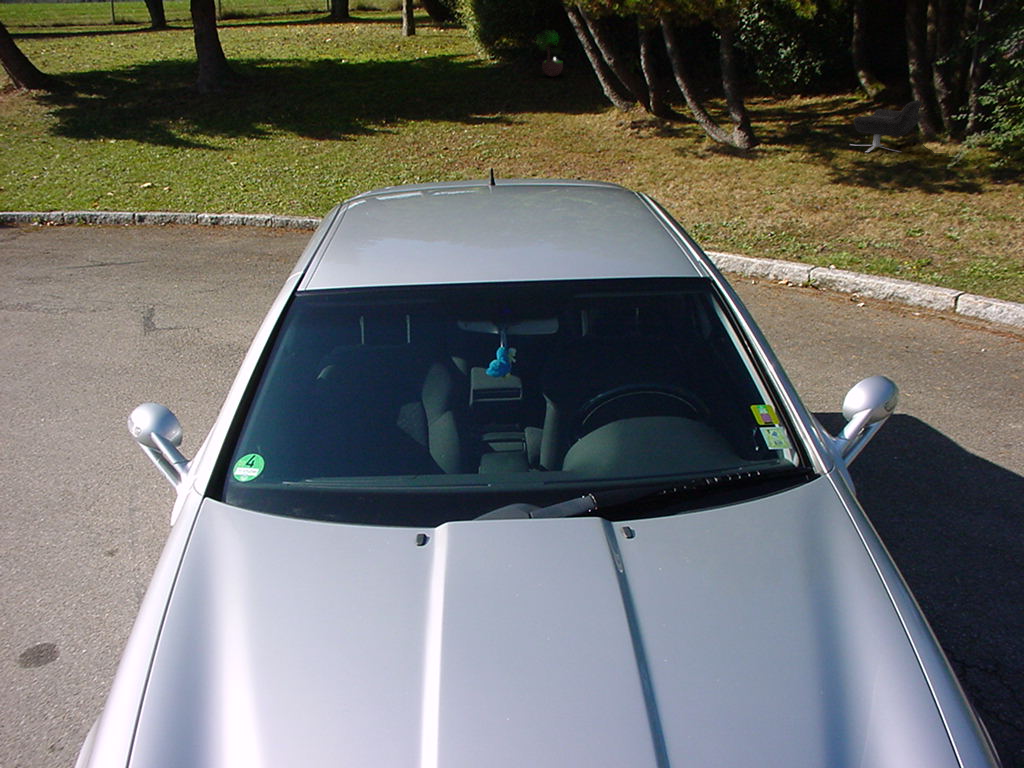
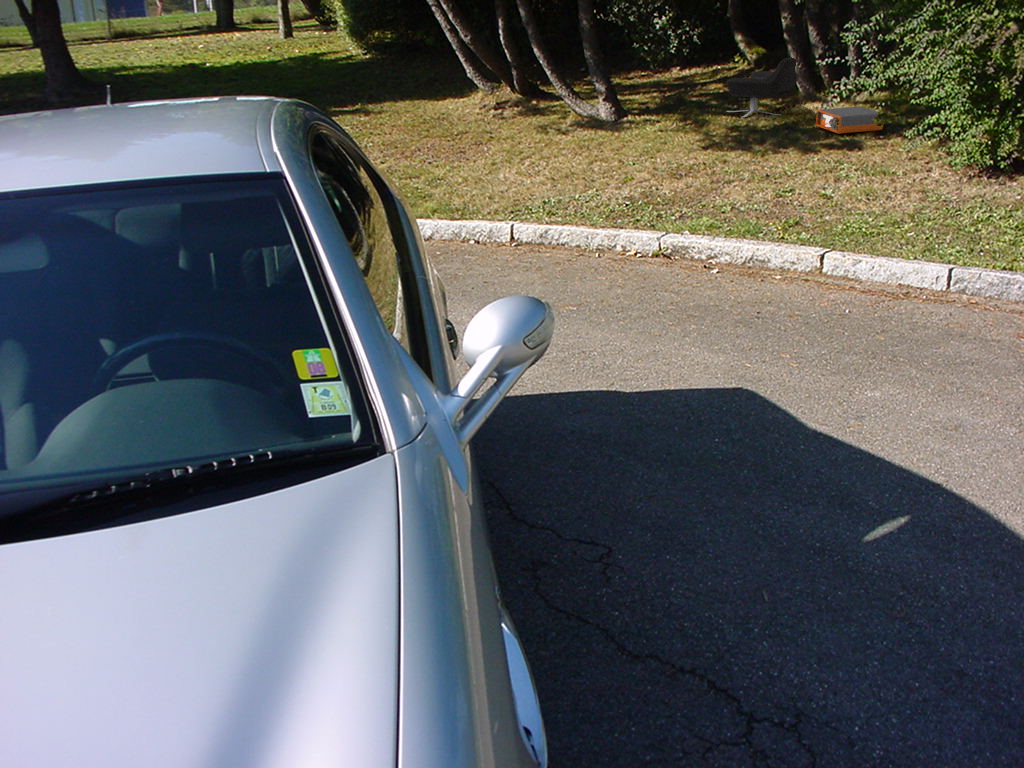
potted tree: present [536,30,563,76] -> none [401,13,436,67]
storage box: none [936,150,1001,176] -> present [816,106,883,134]

